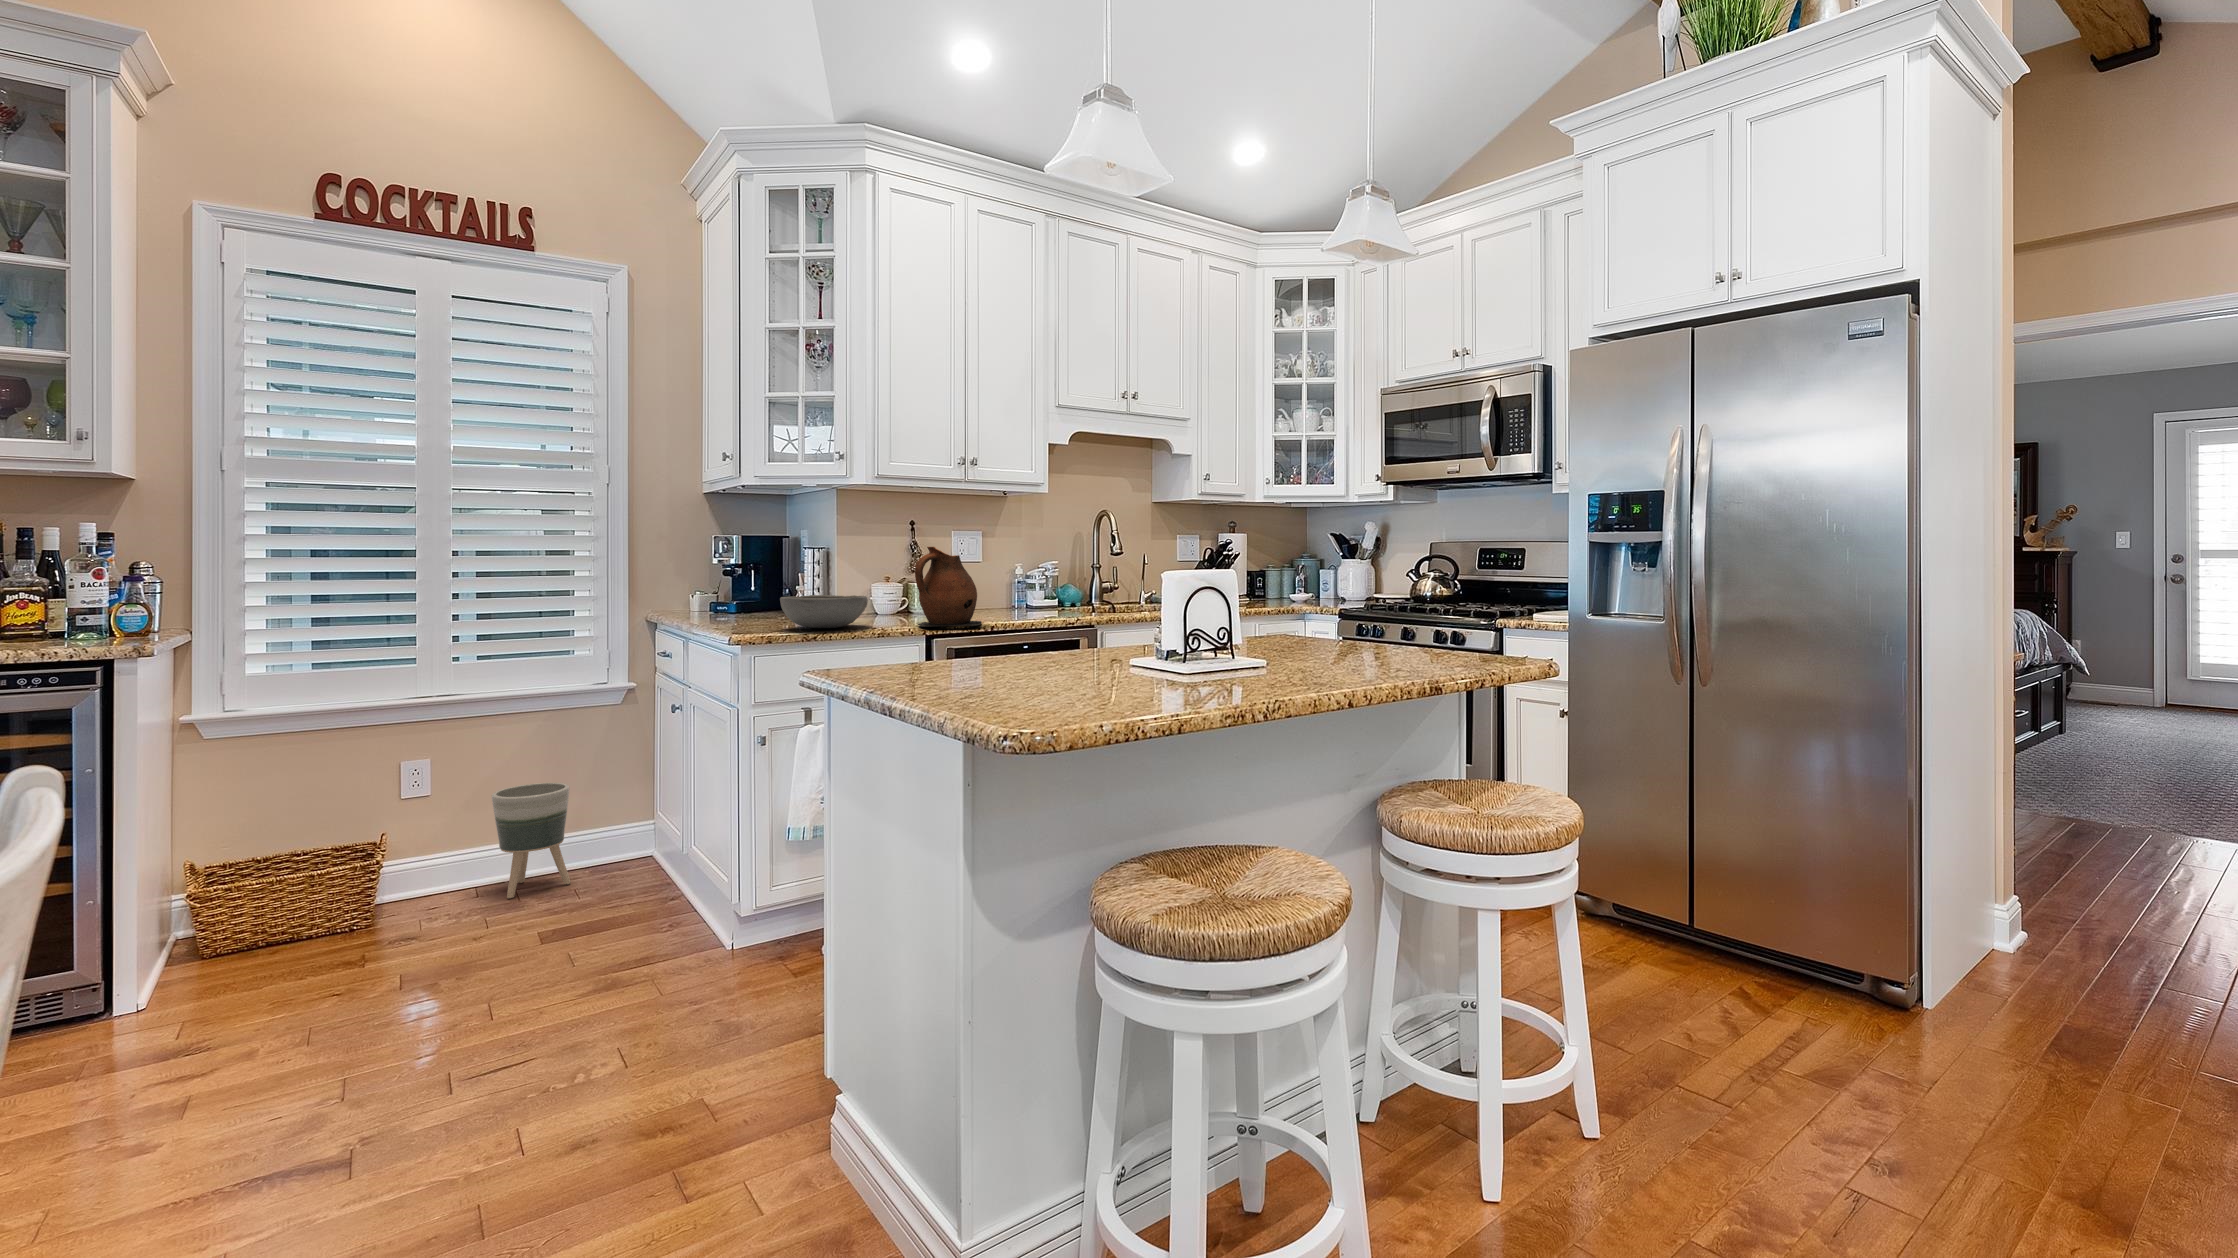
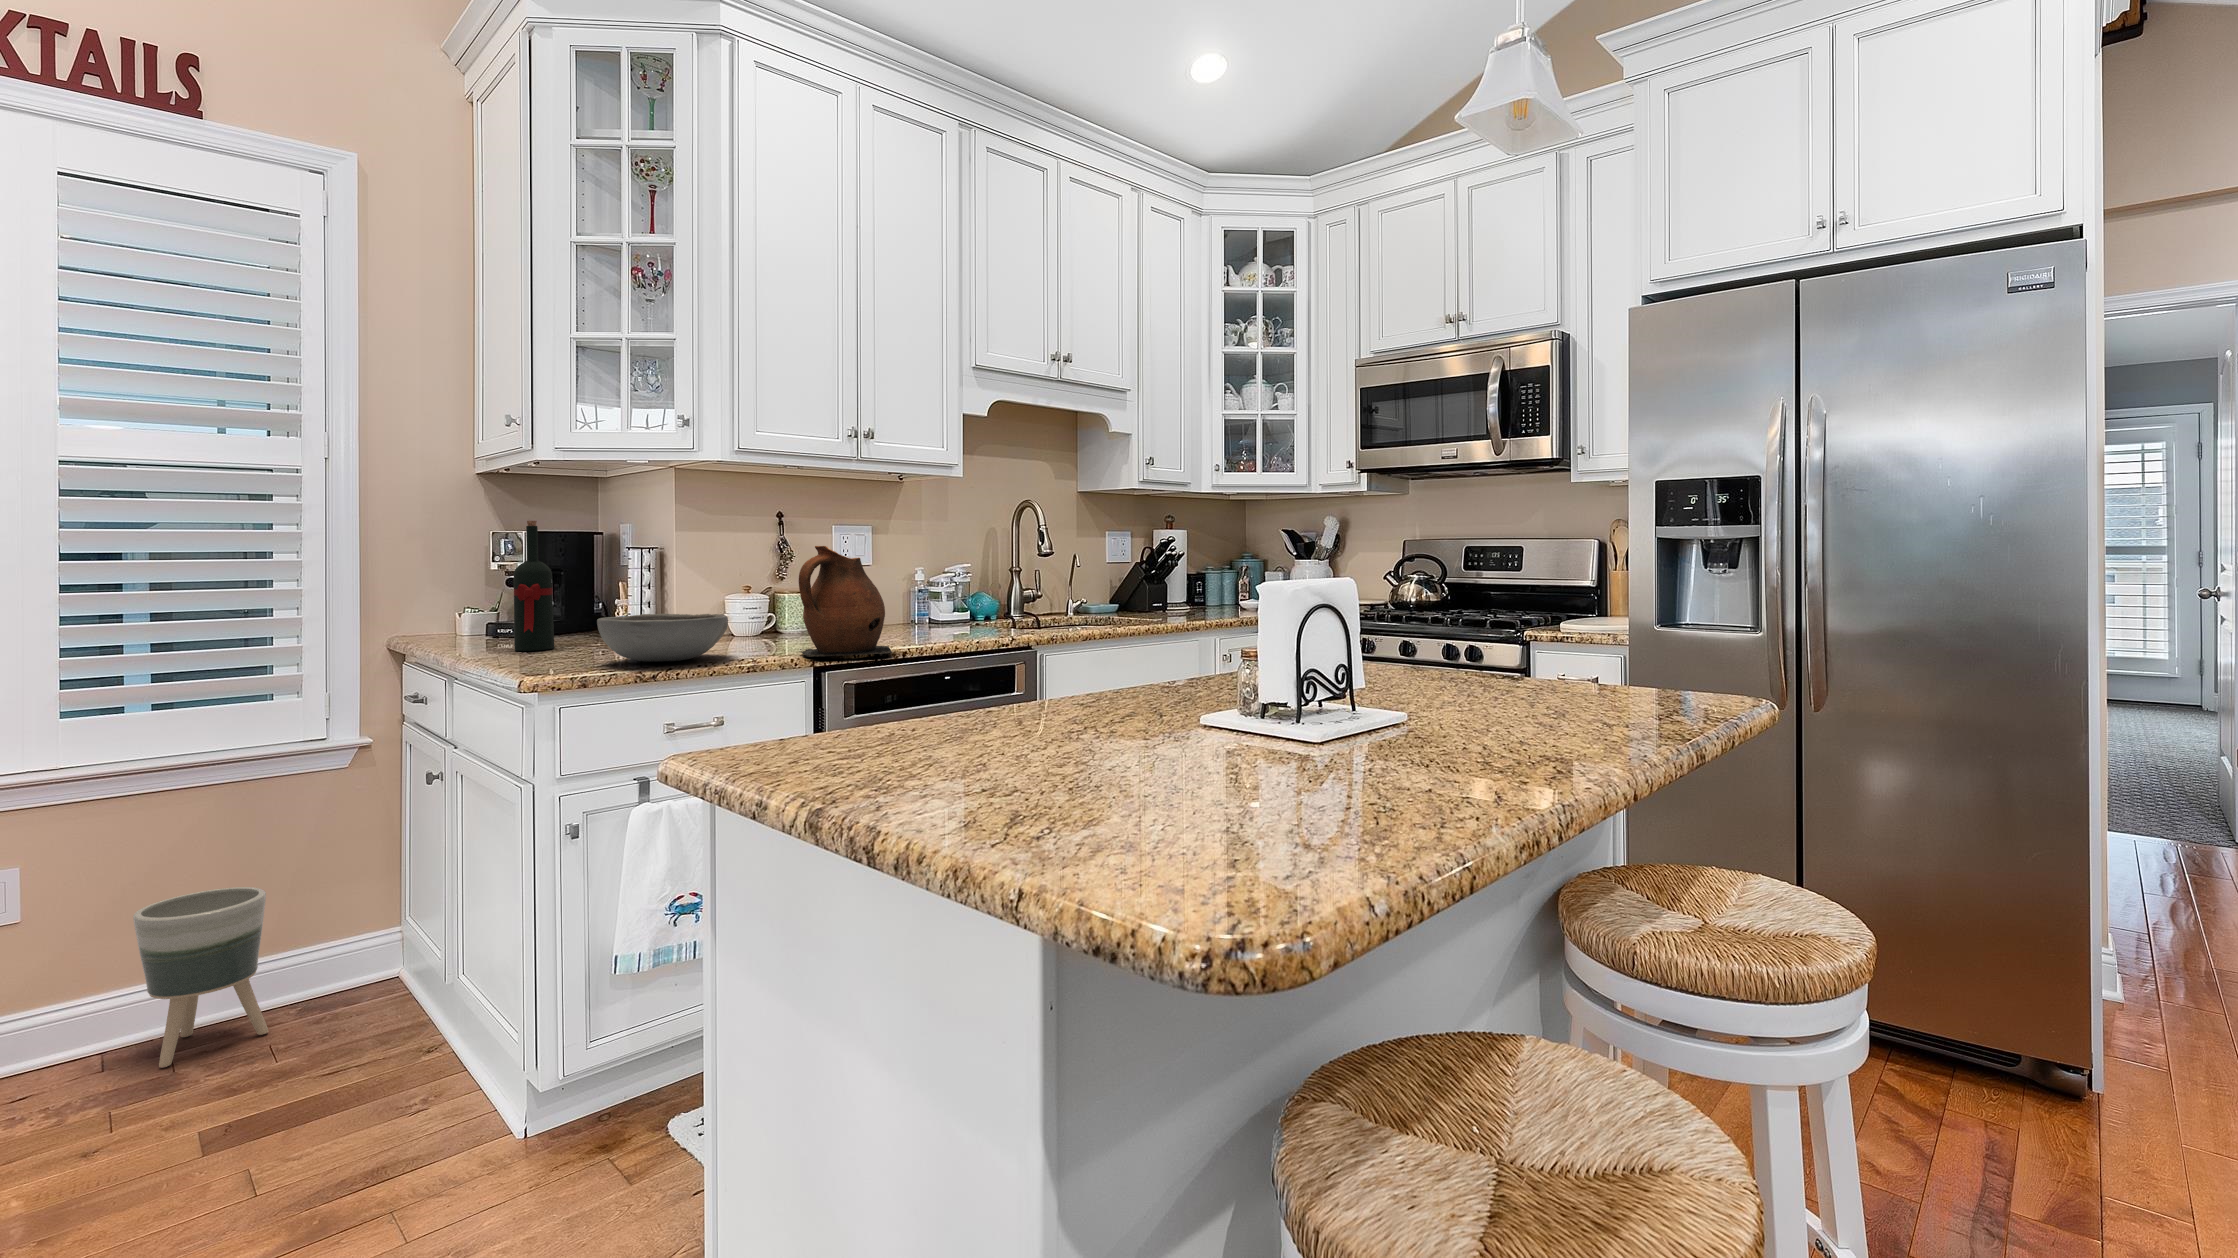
wine bottle: none [727,528,754,621] -> present [513,521,554,651]

